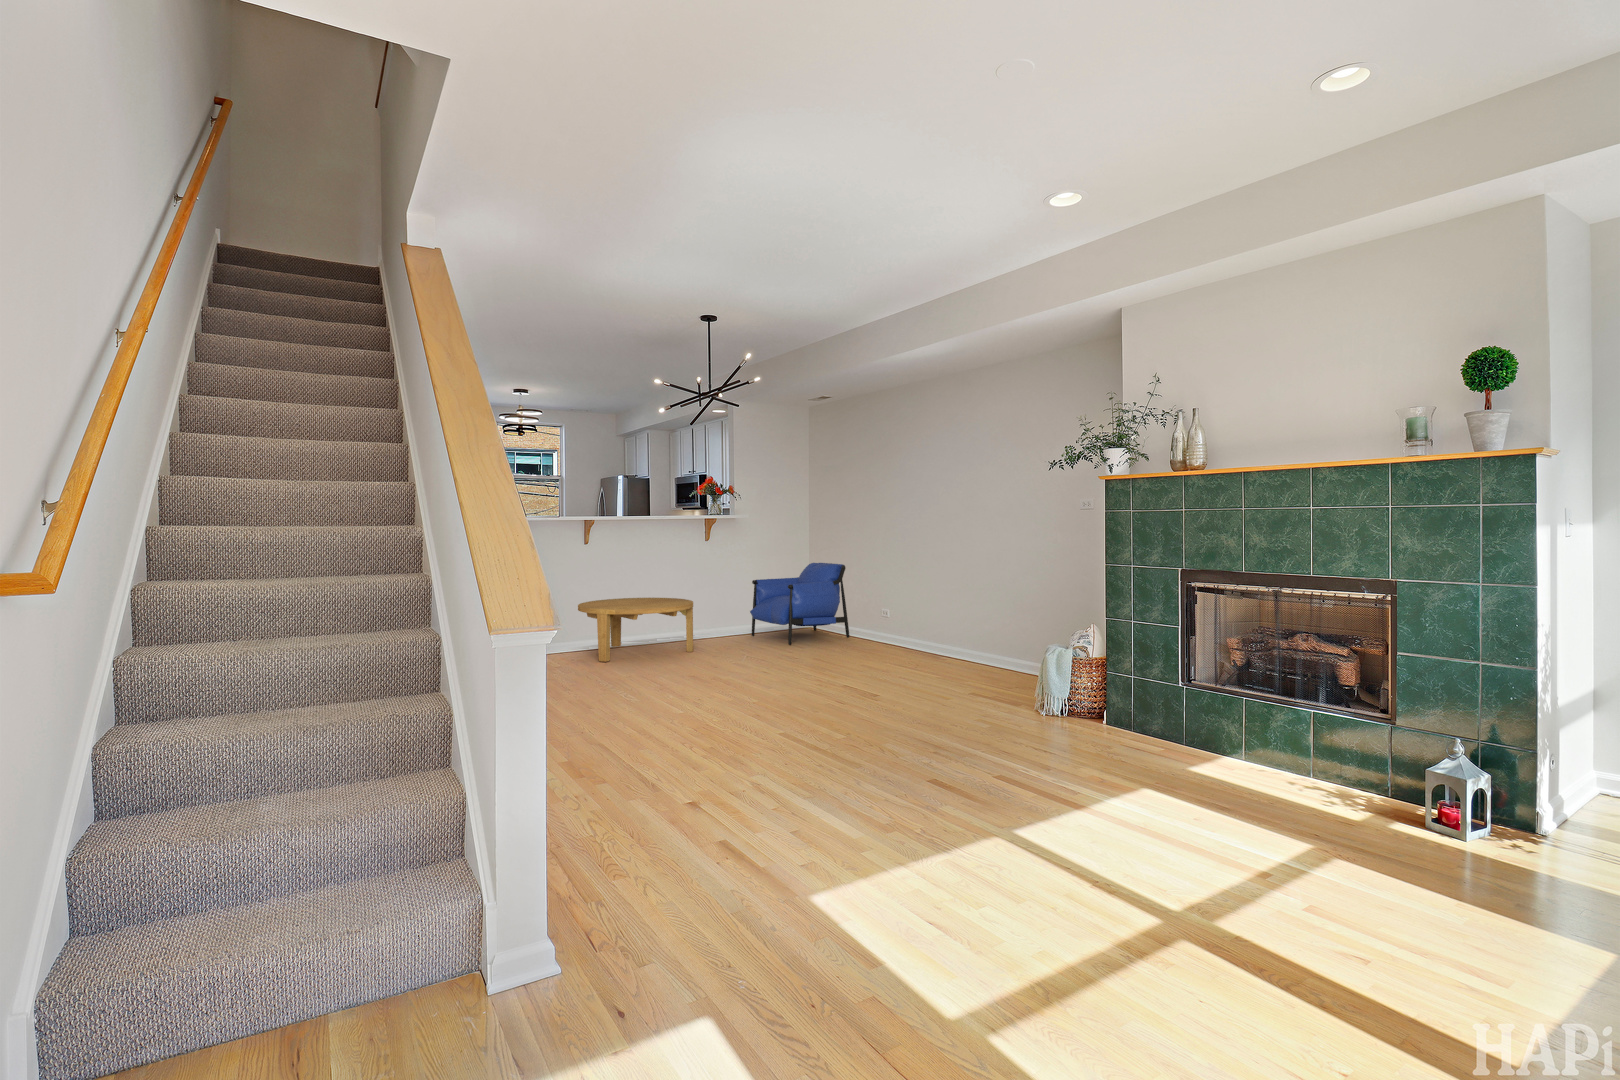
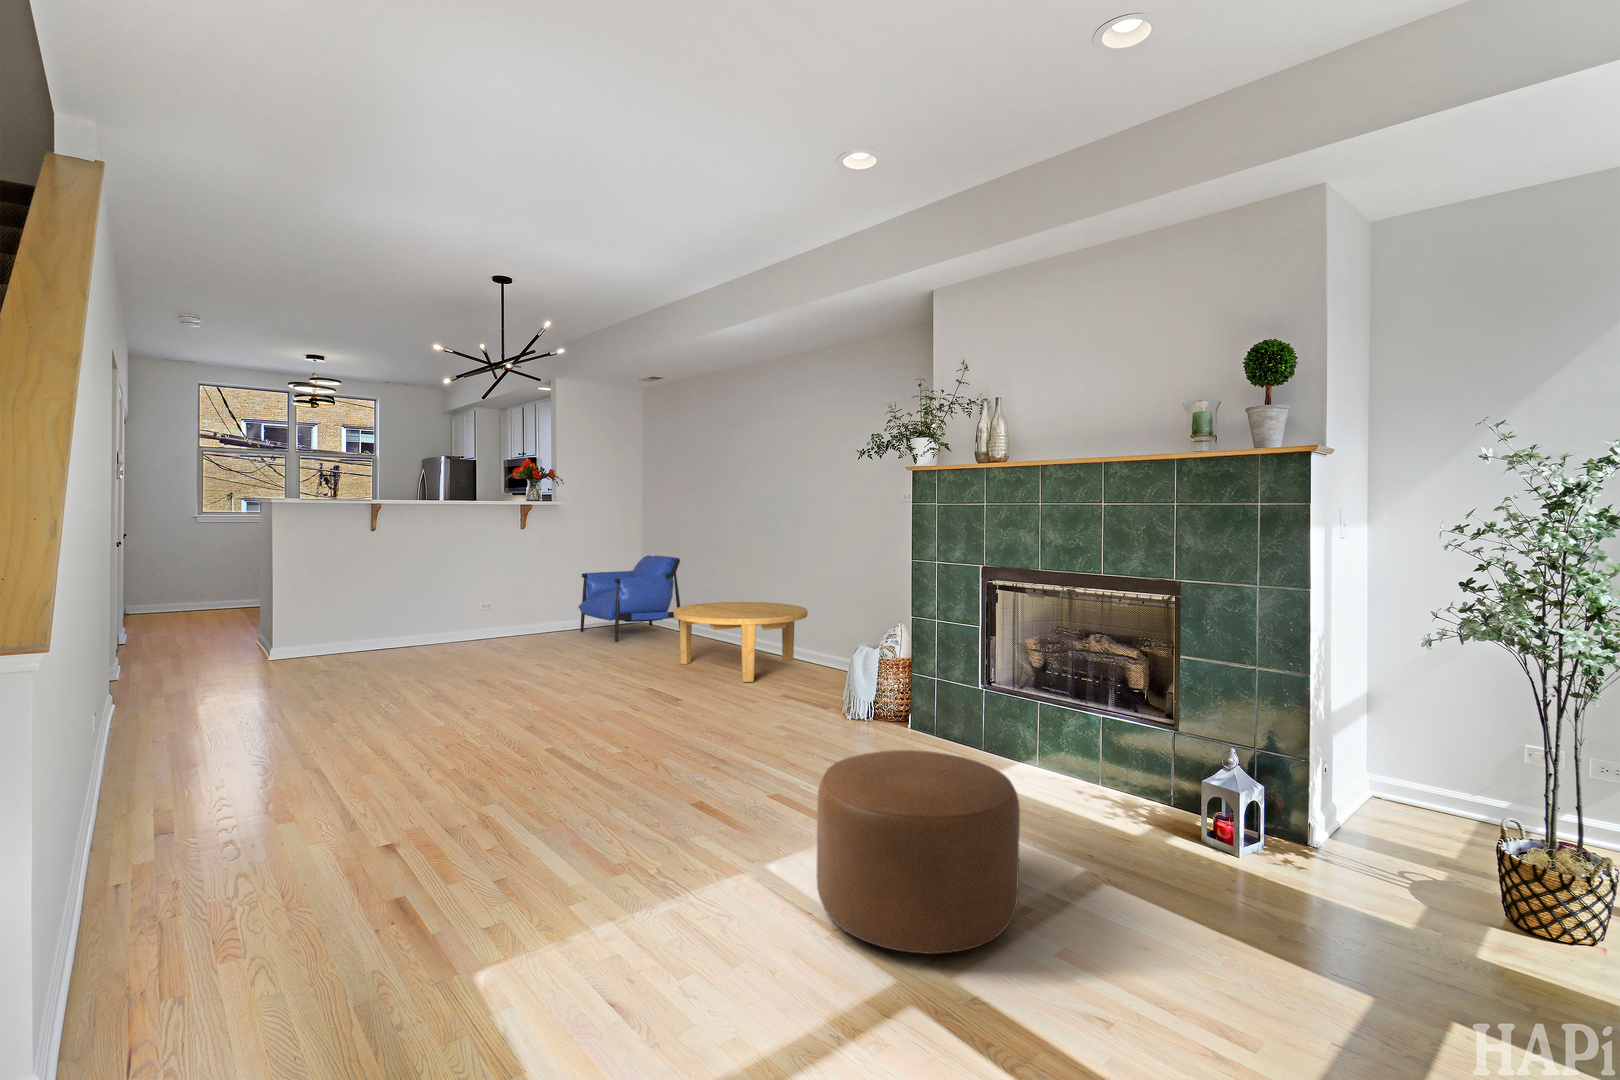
coffee table: present [578,598,693,662] -> present [674,602,807,682]
ottoman: none [1068,731,1258,897] -> present [816,750,1020,954]

